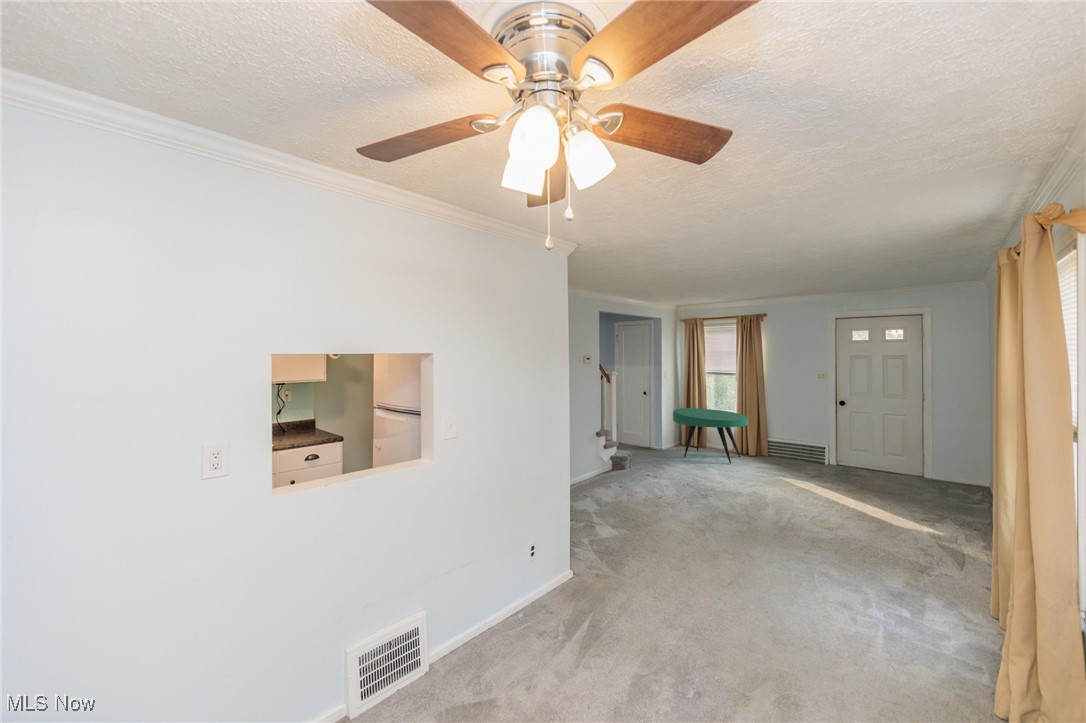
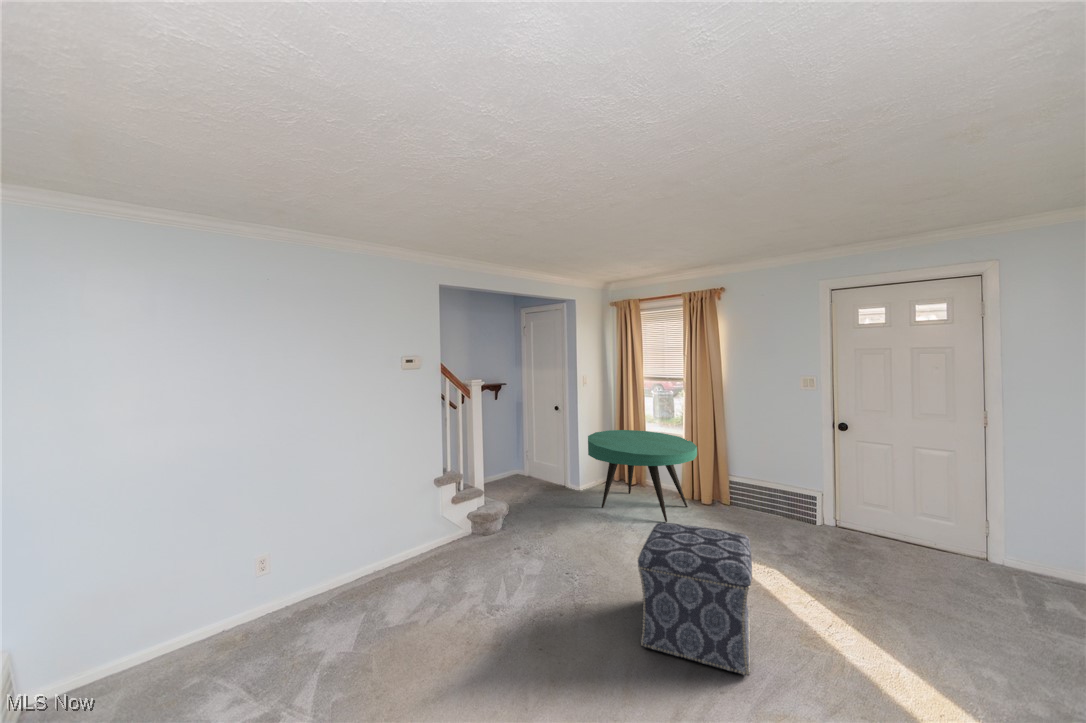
ottoman: none [741,449,801,511] -> present [638,523,752,676]

